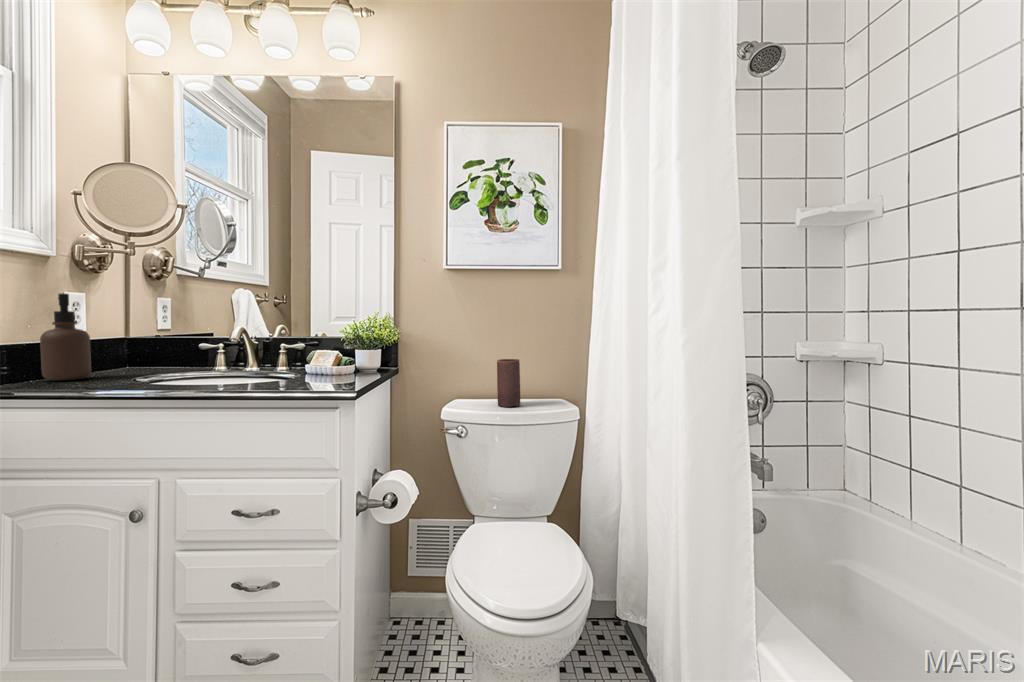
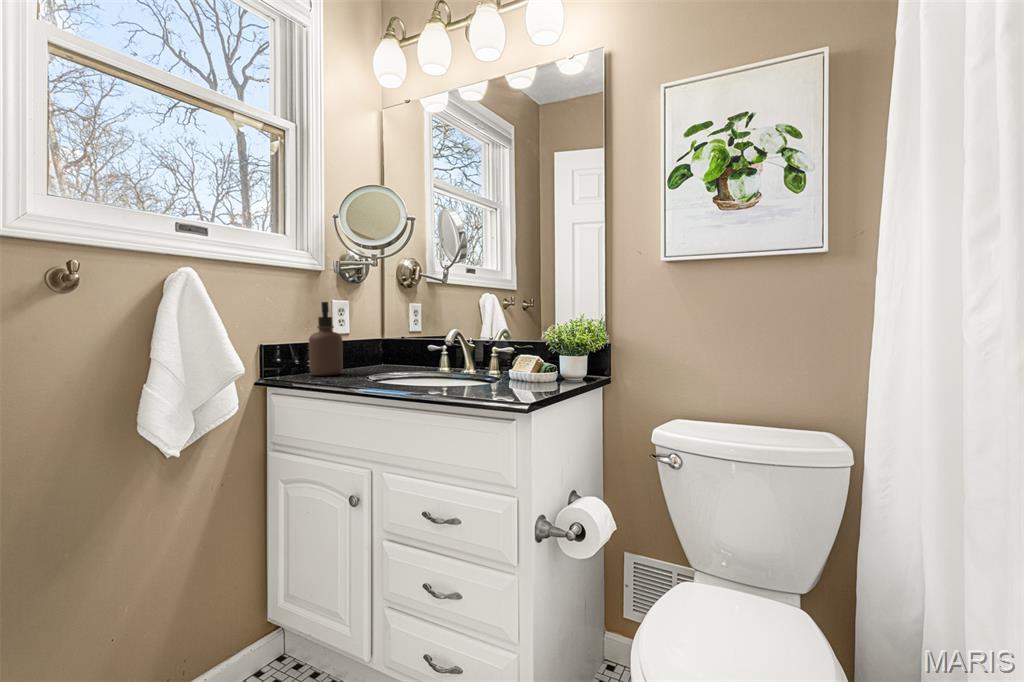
candle: present [497,359,521,407] -> none [723,372,757,435]

